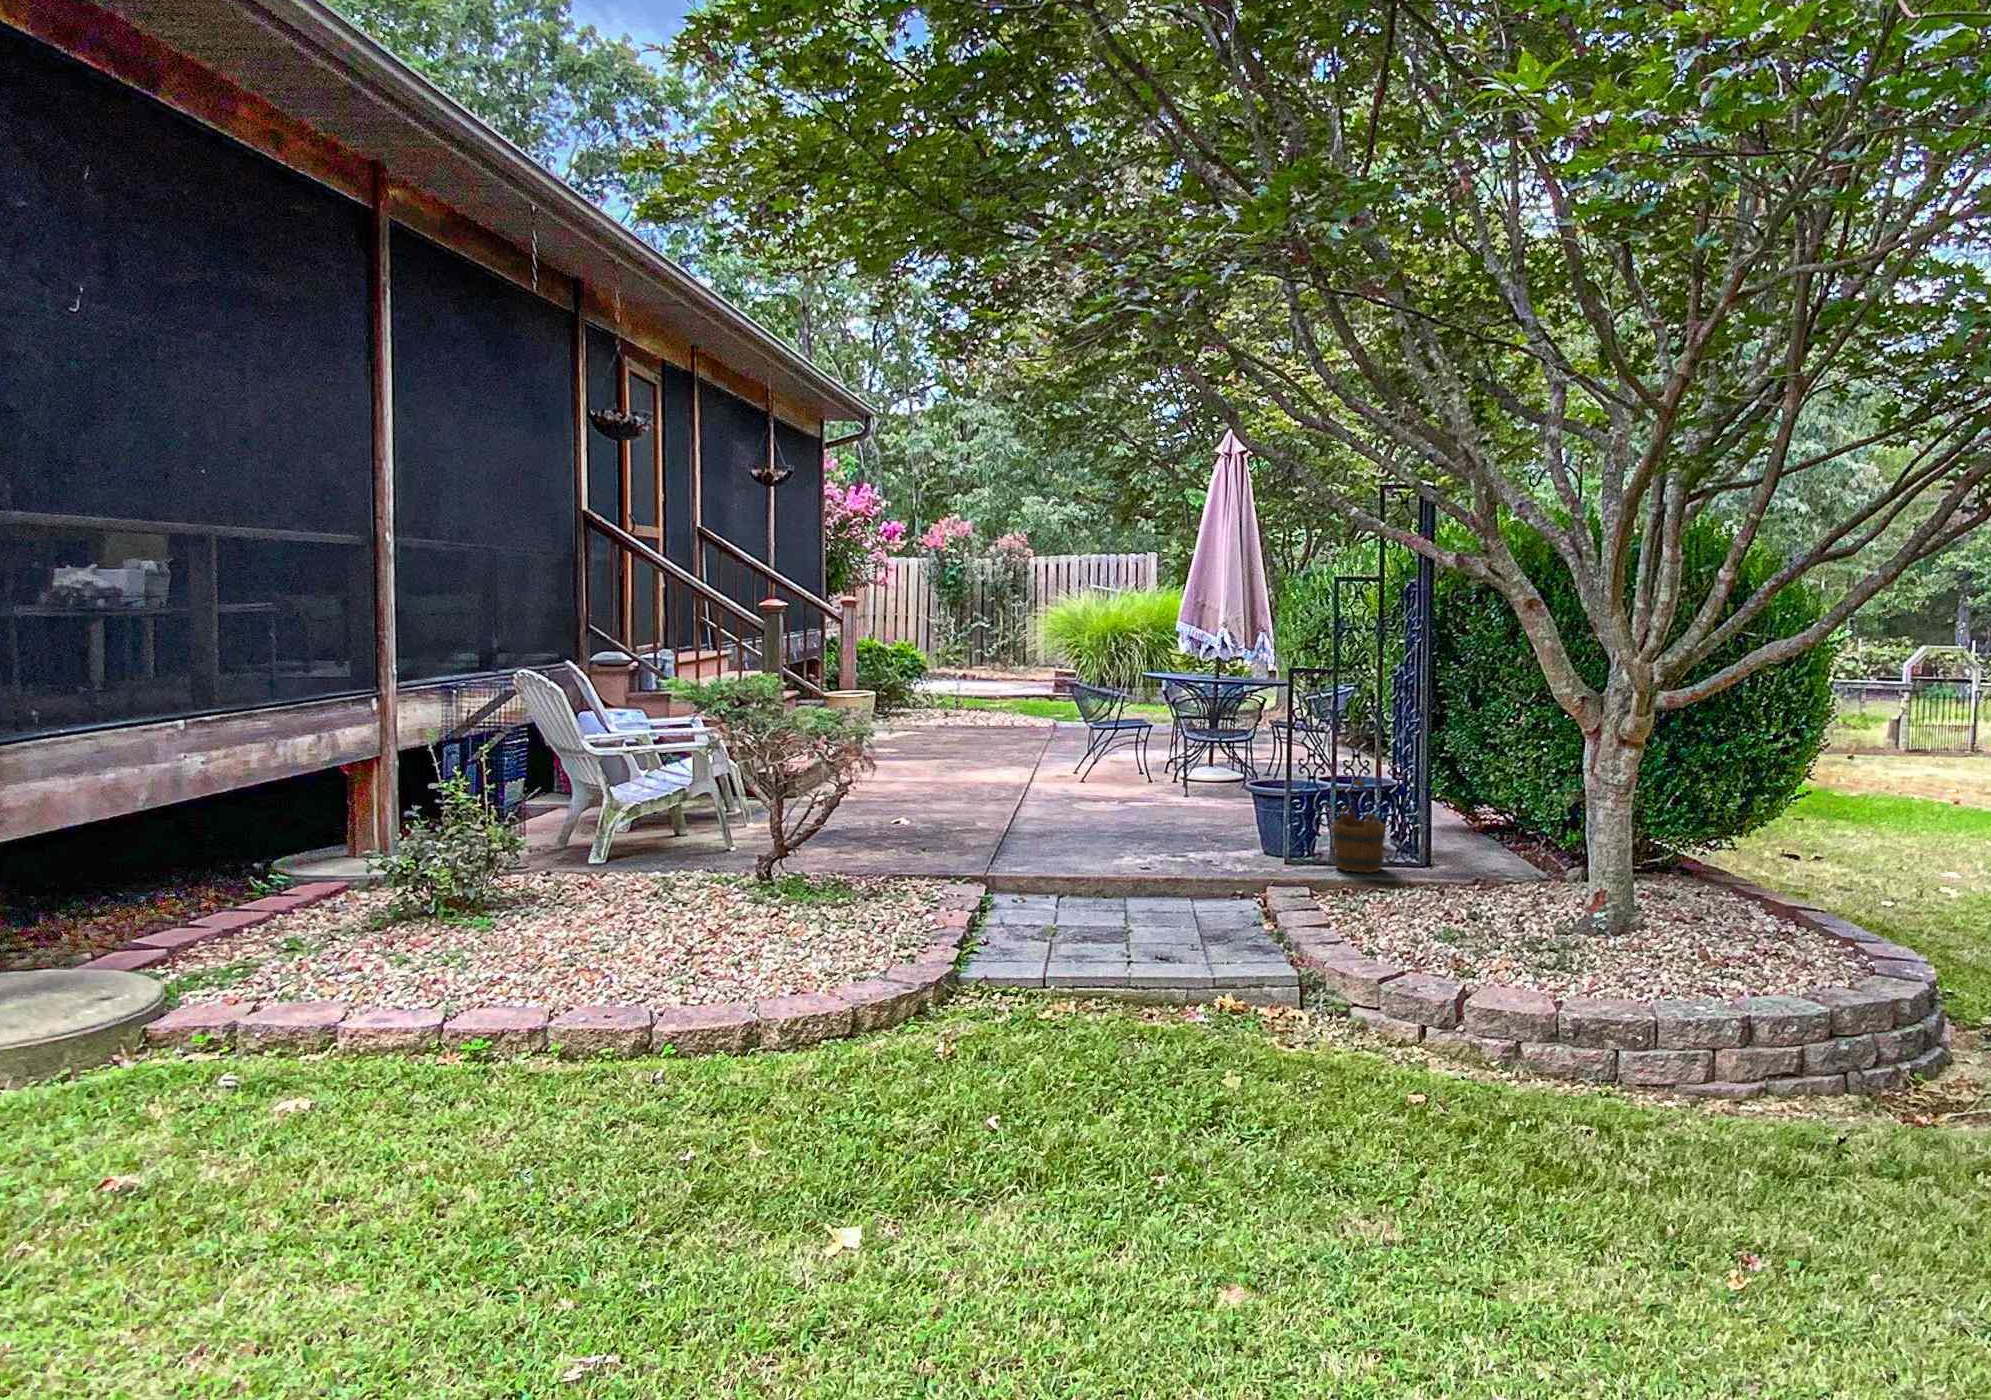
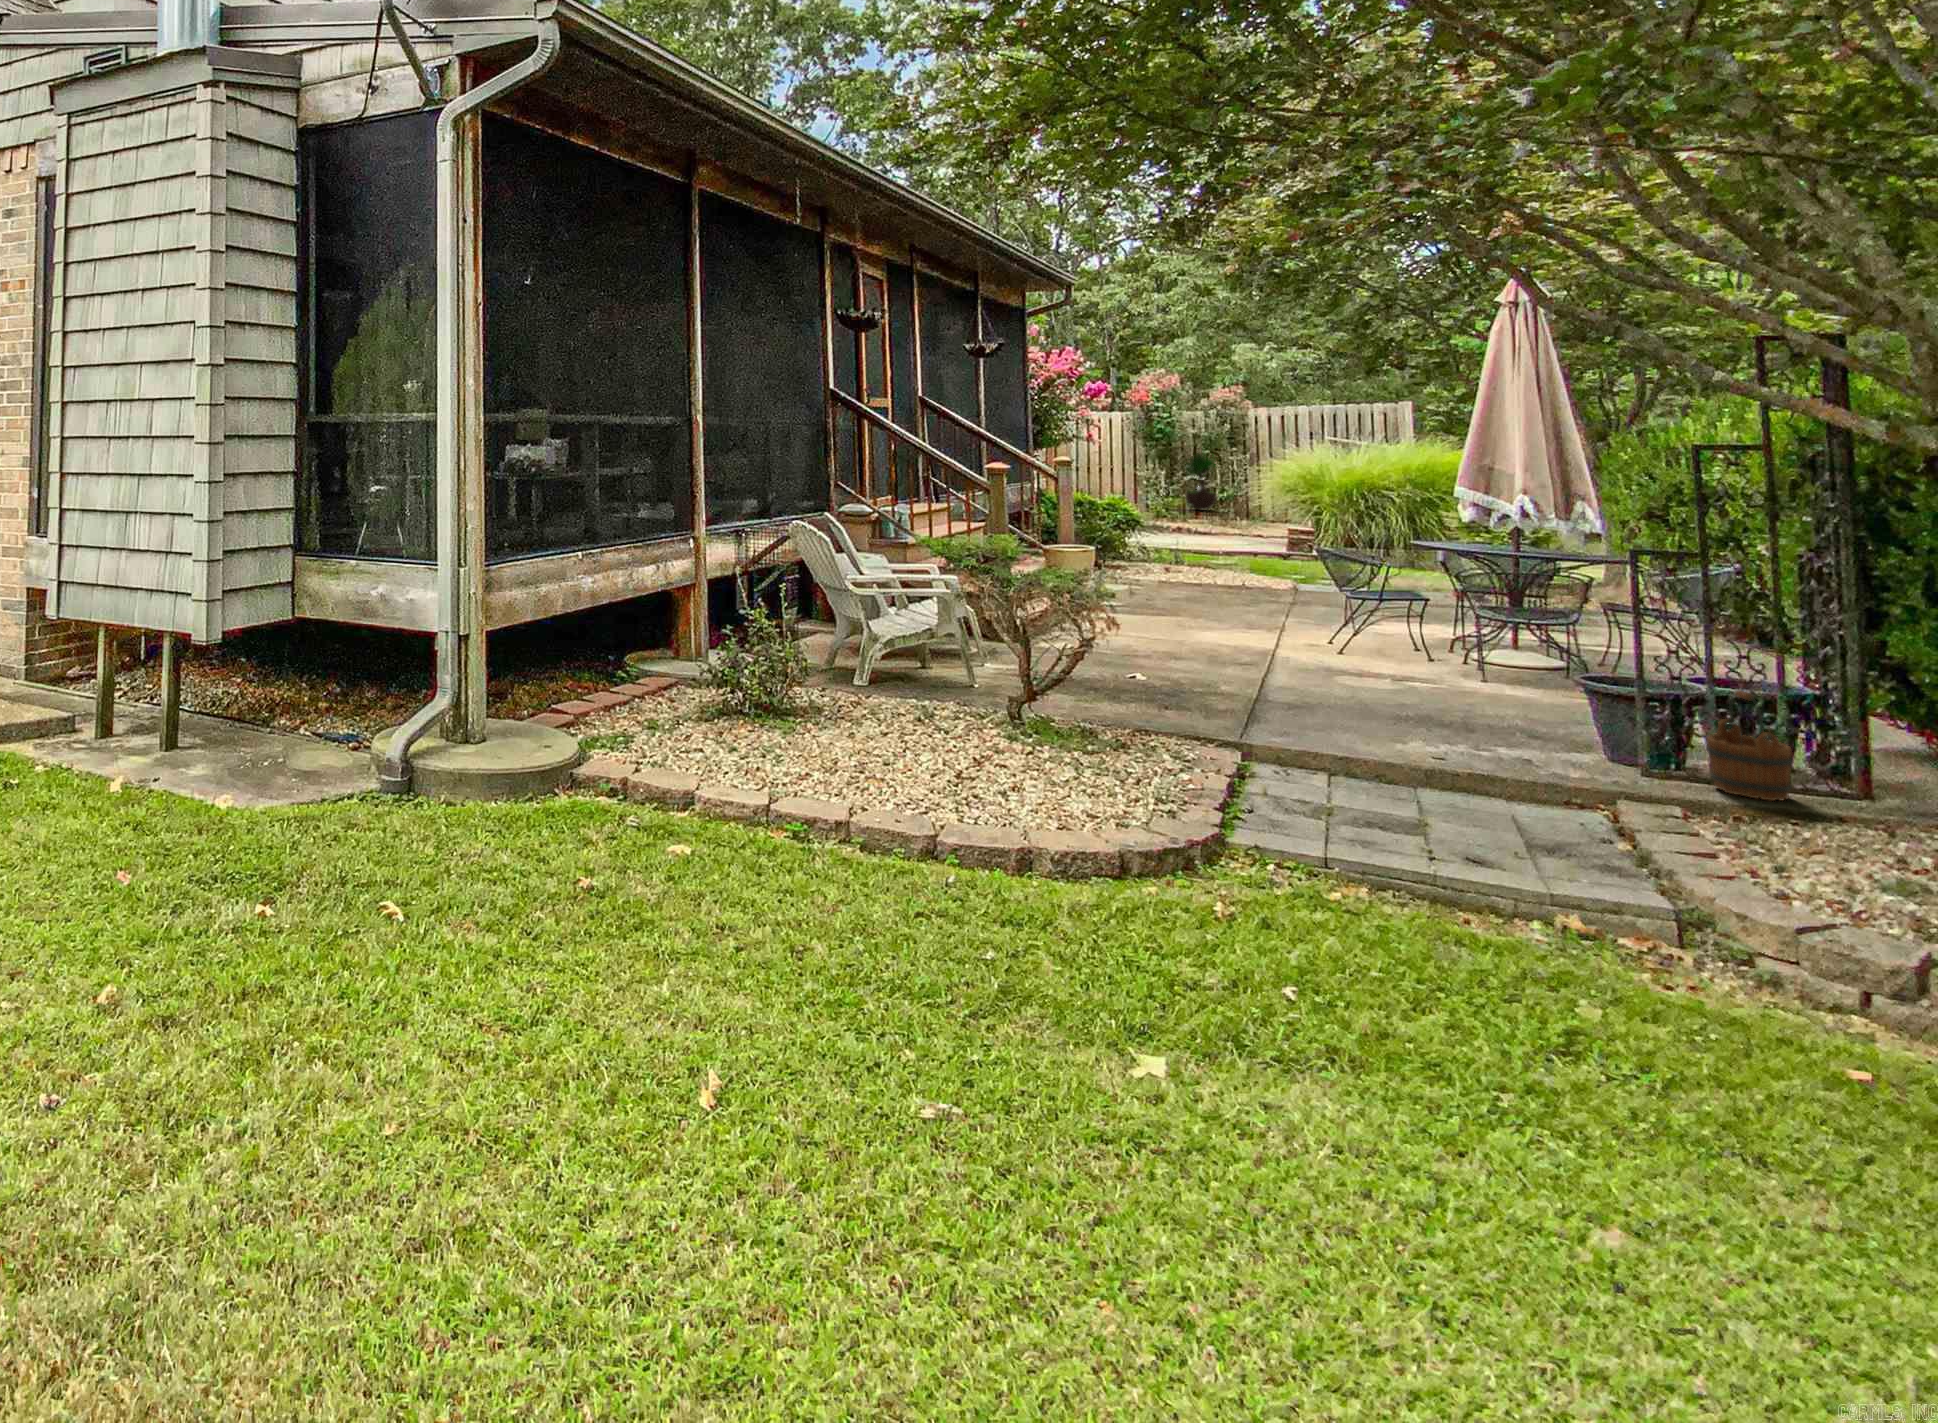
potted tree: none [962,597,999,660] -> present [1184,453,1217,511]

